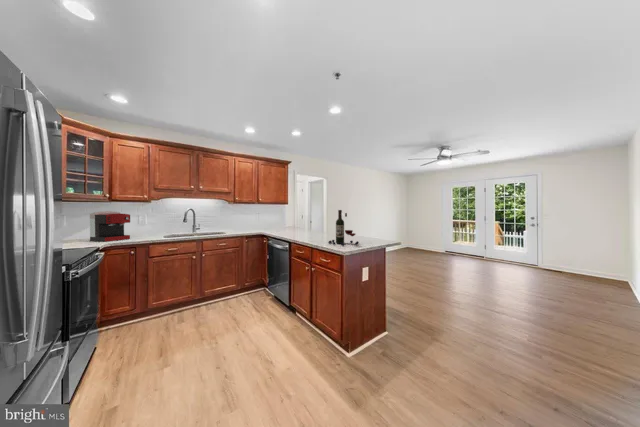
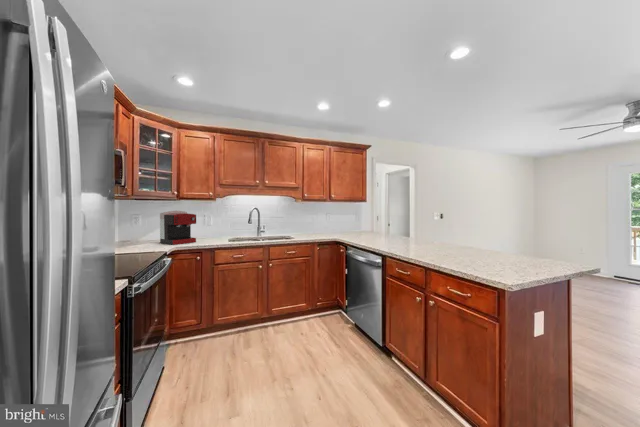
wine bottle: present [328,210,359,246] -> none [451,211,509,273]

